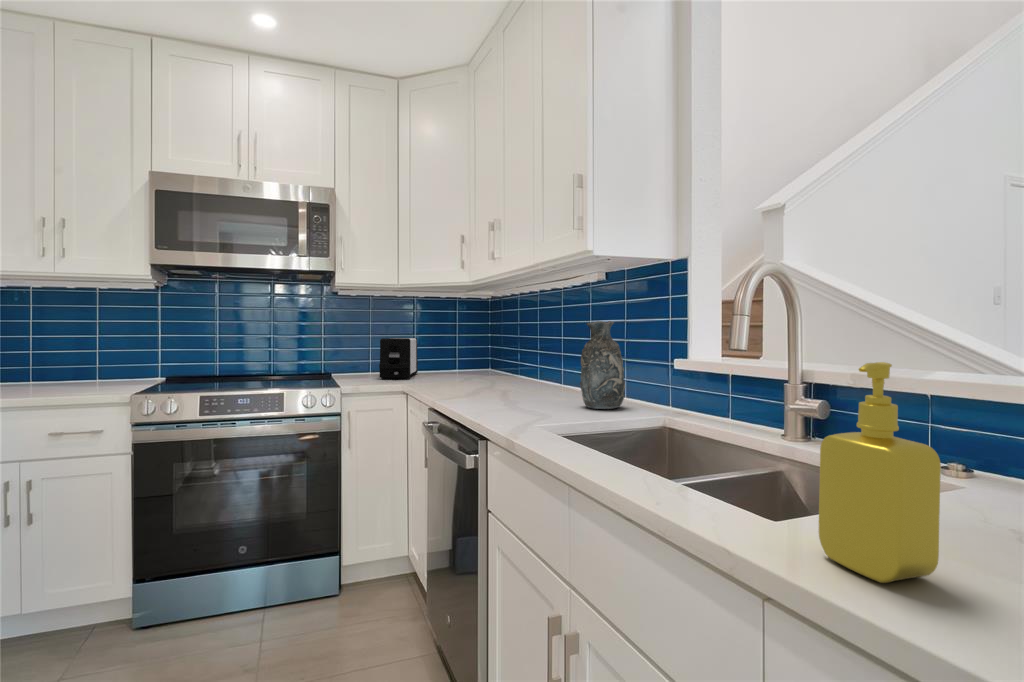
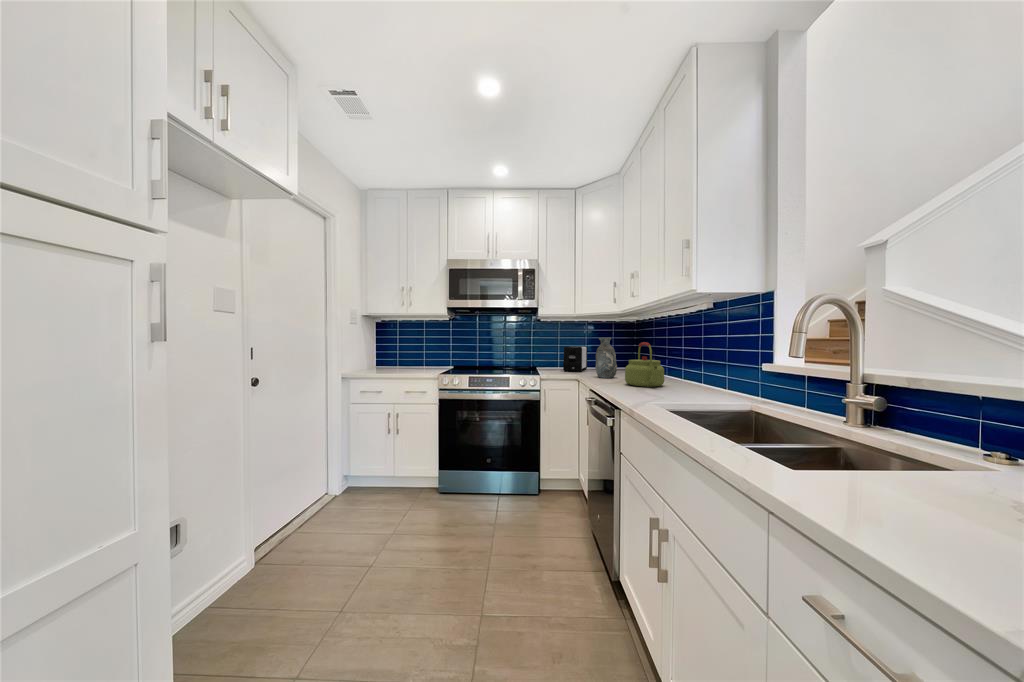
decorative vase: present [580,321,625,409] -> present [595,337,617,378]
kettle: none [483,330,541,399] -> present [625,342,664,387]
soap dispenser: present [819,362,941,583] -> none [808,366,889,505]

